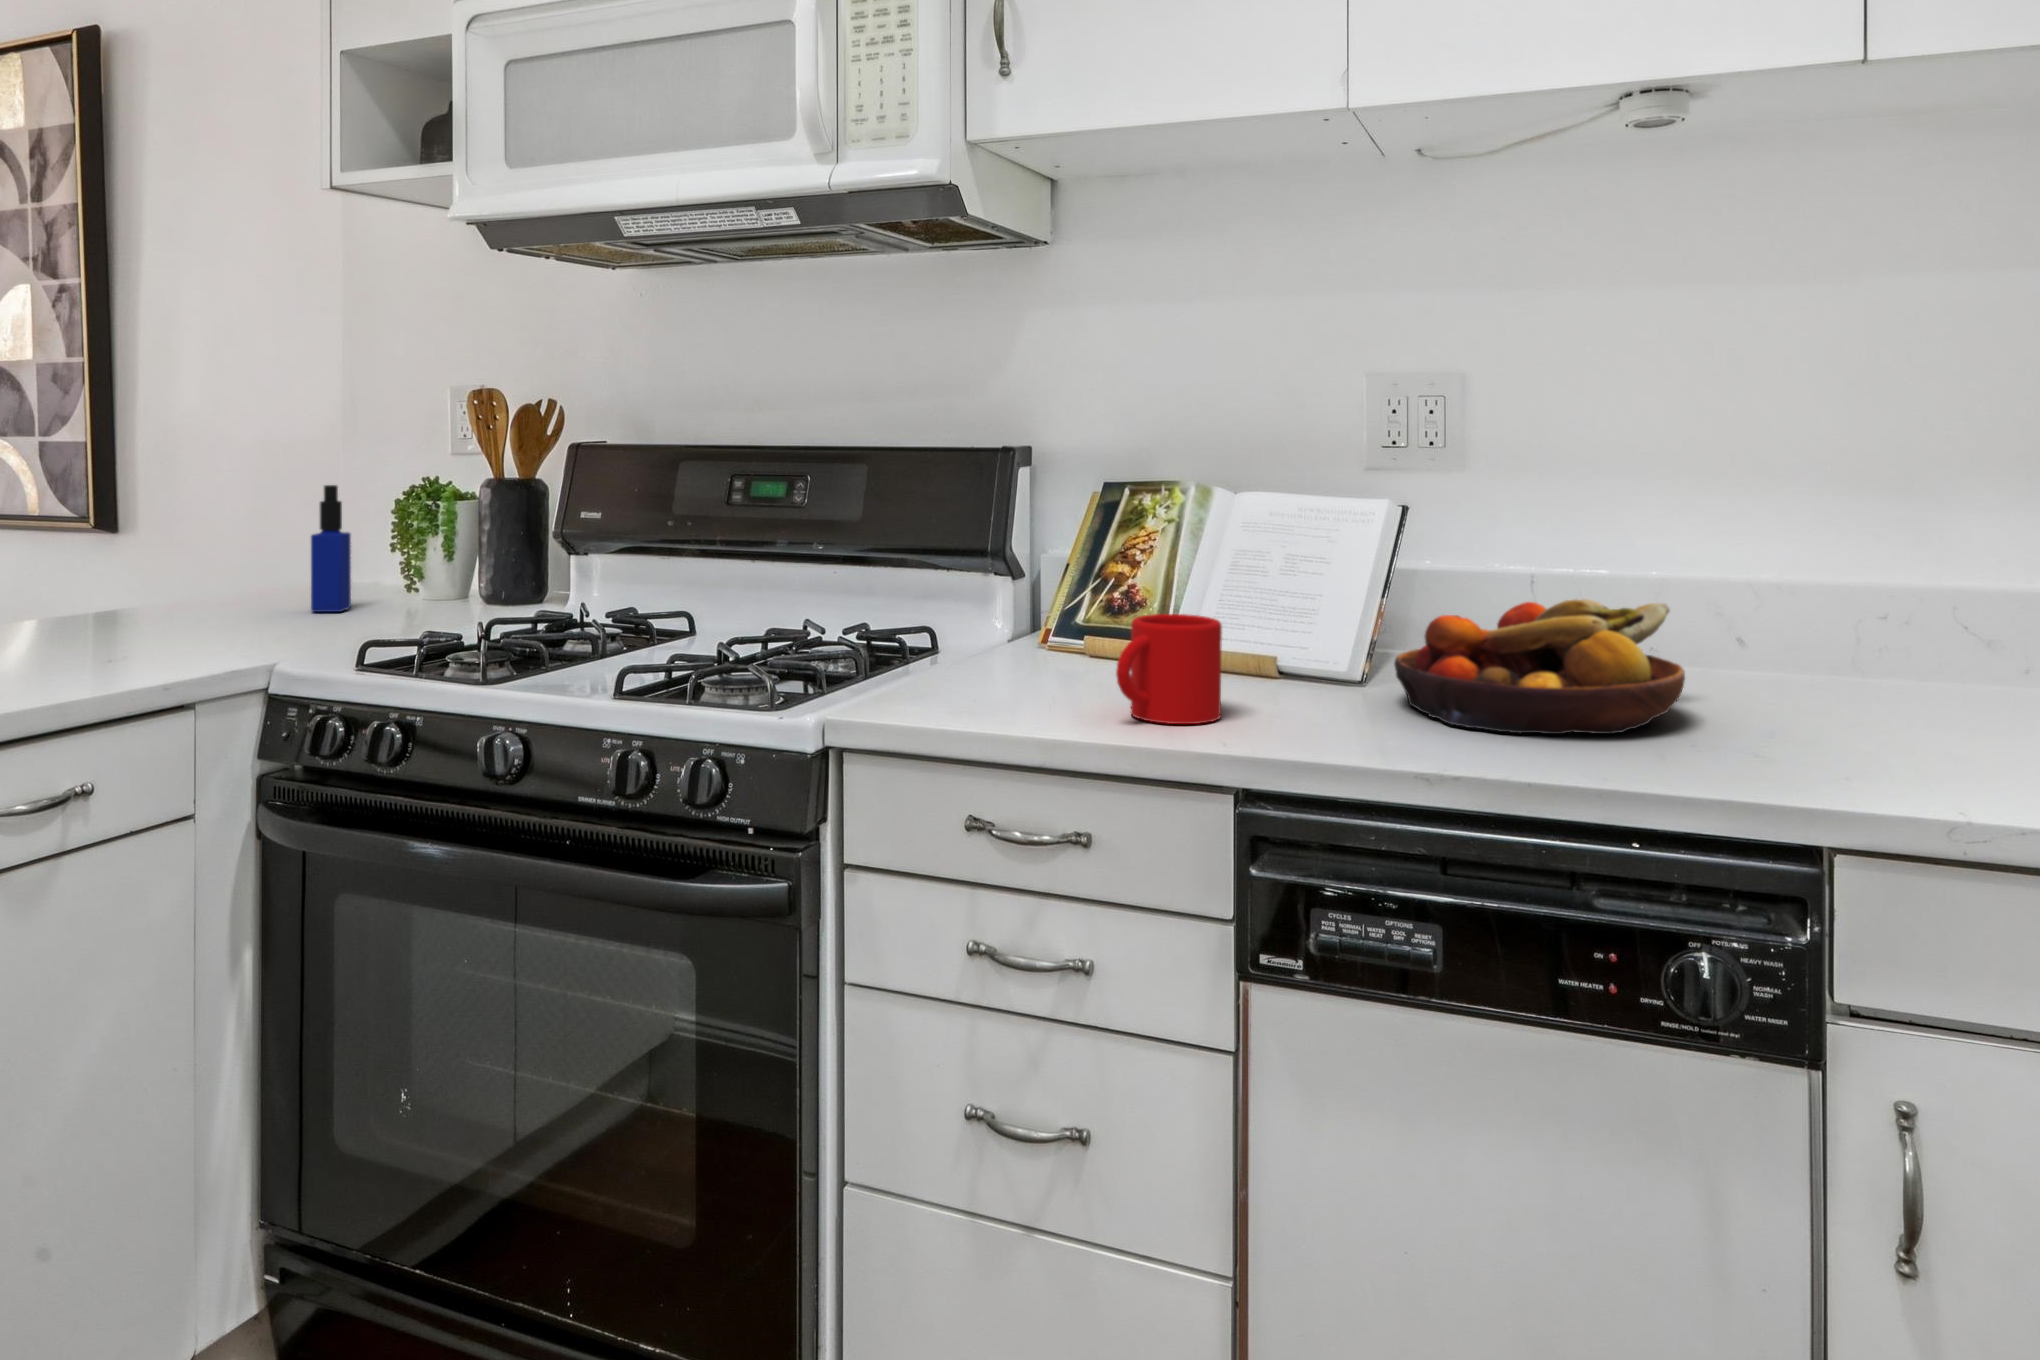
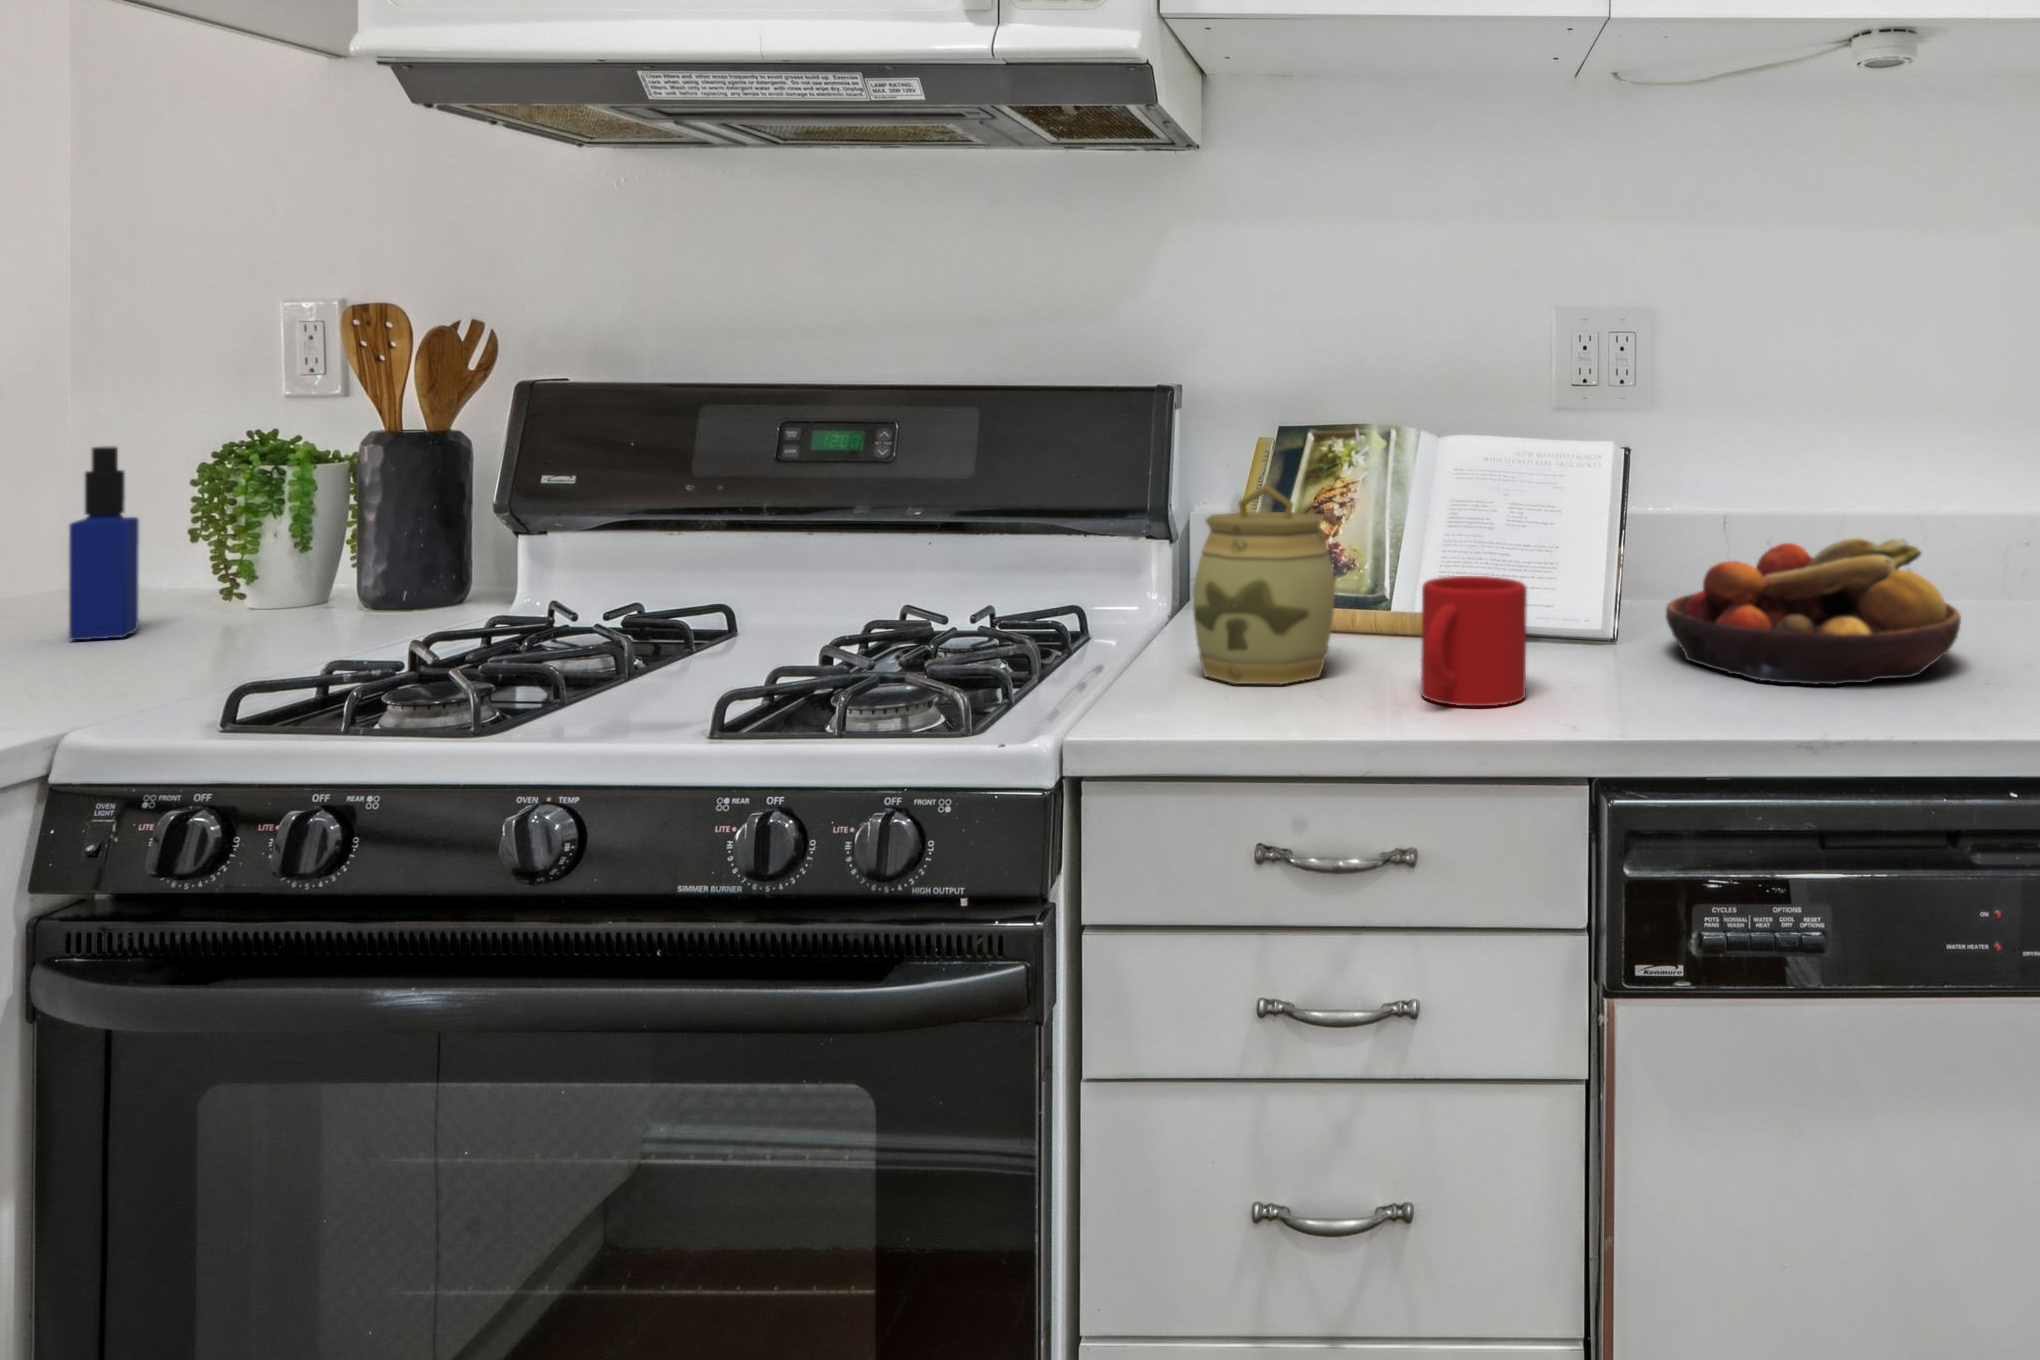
jar: none [970,531,1092,695] -> present [1193,485,1335,684]

